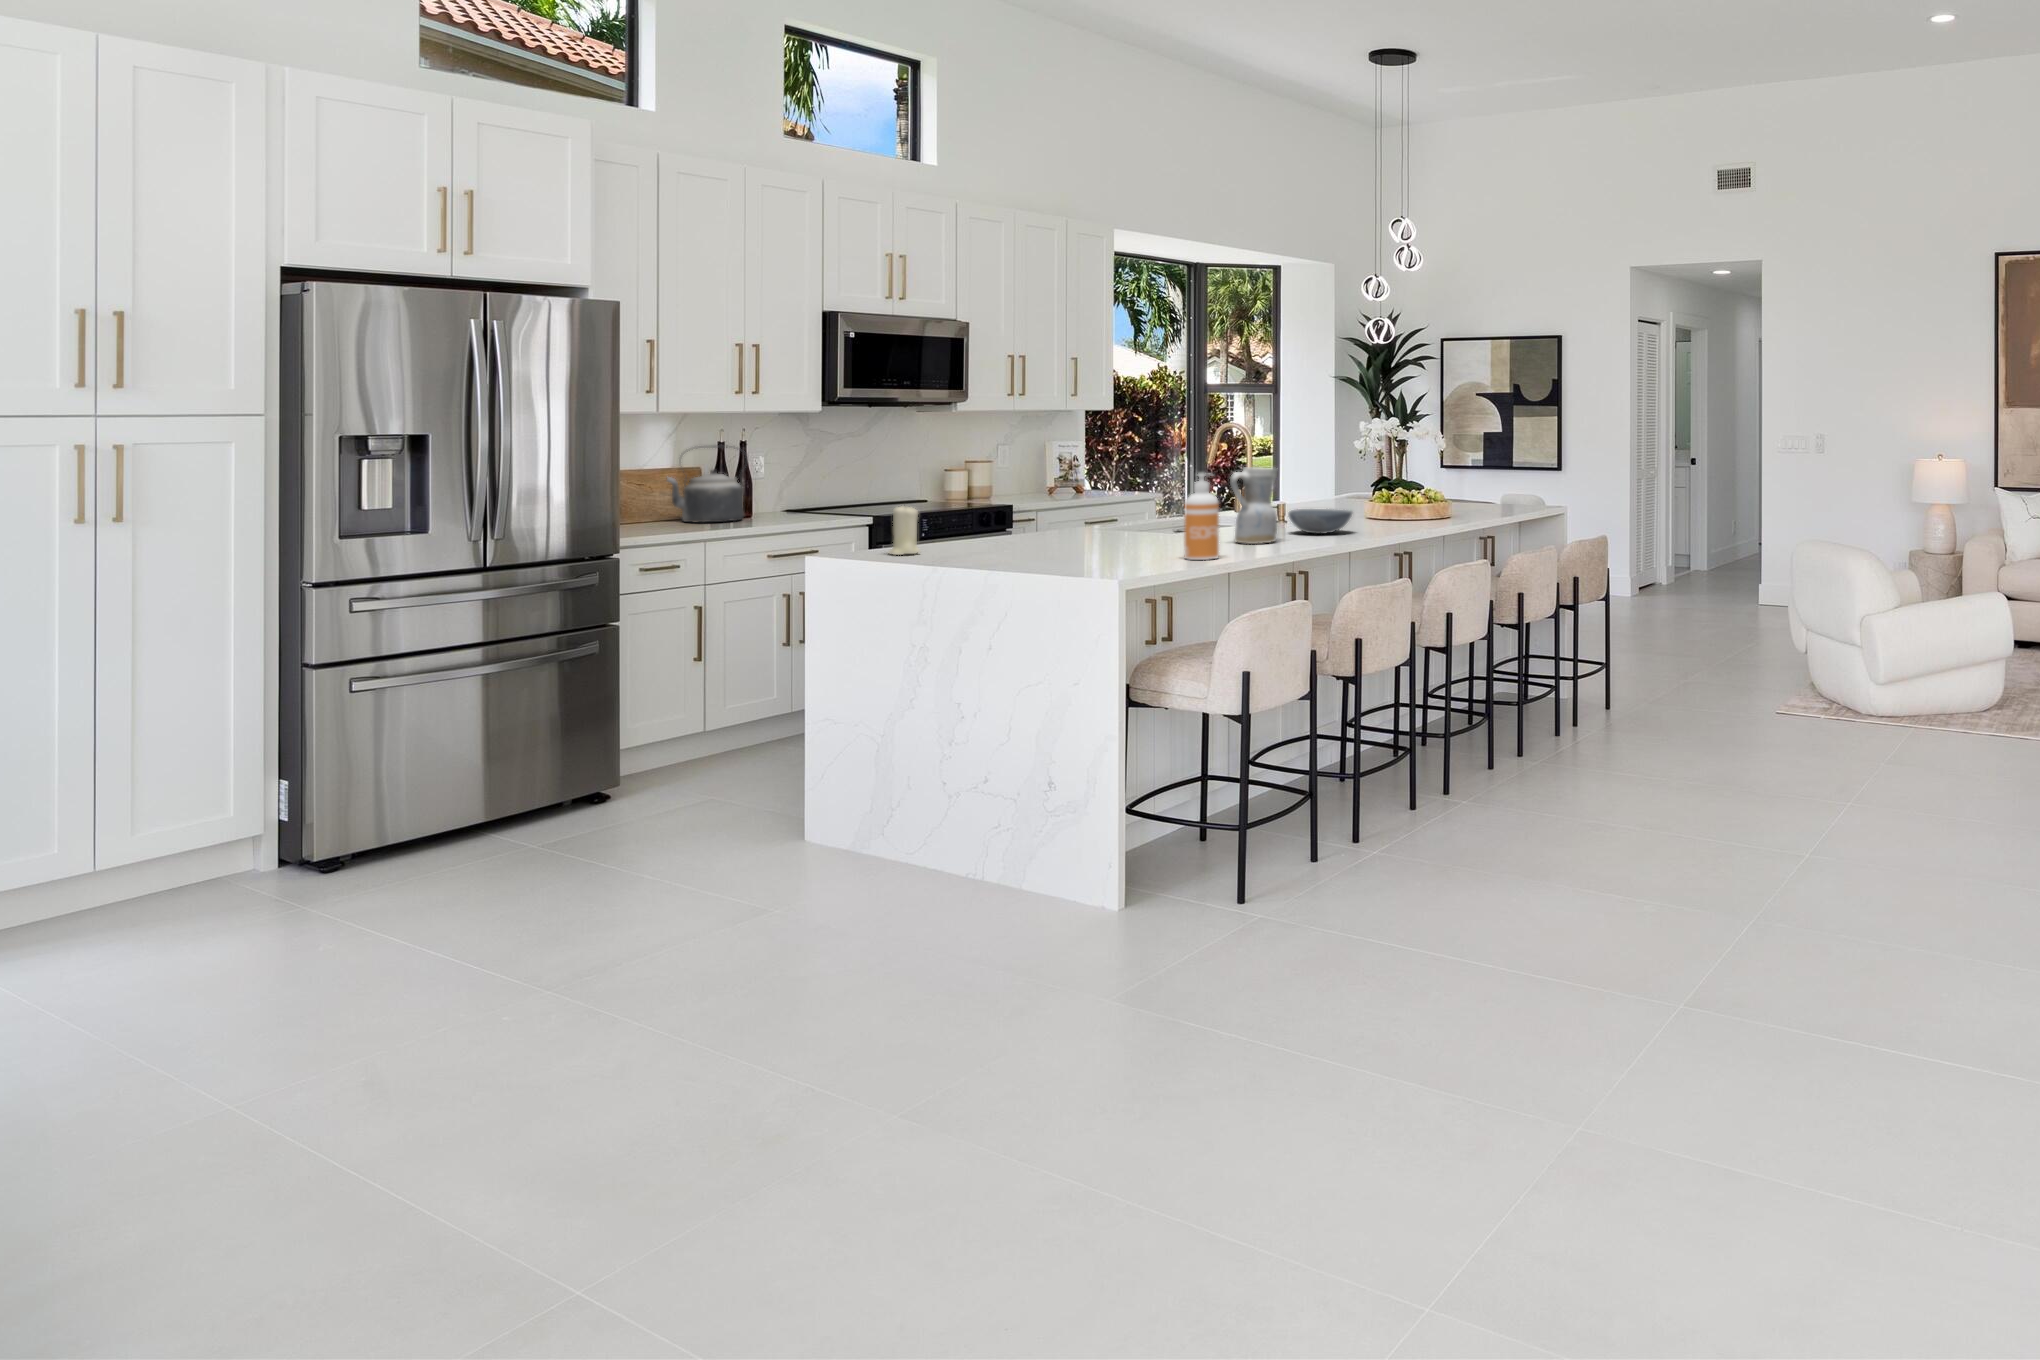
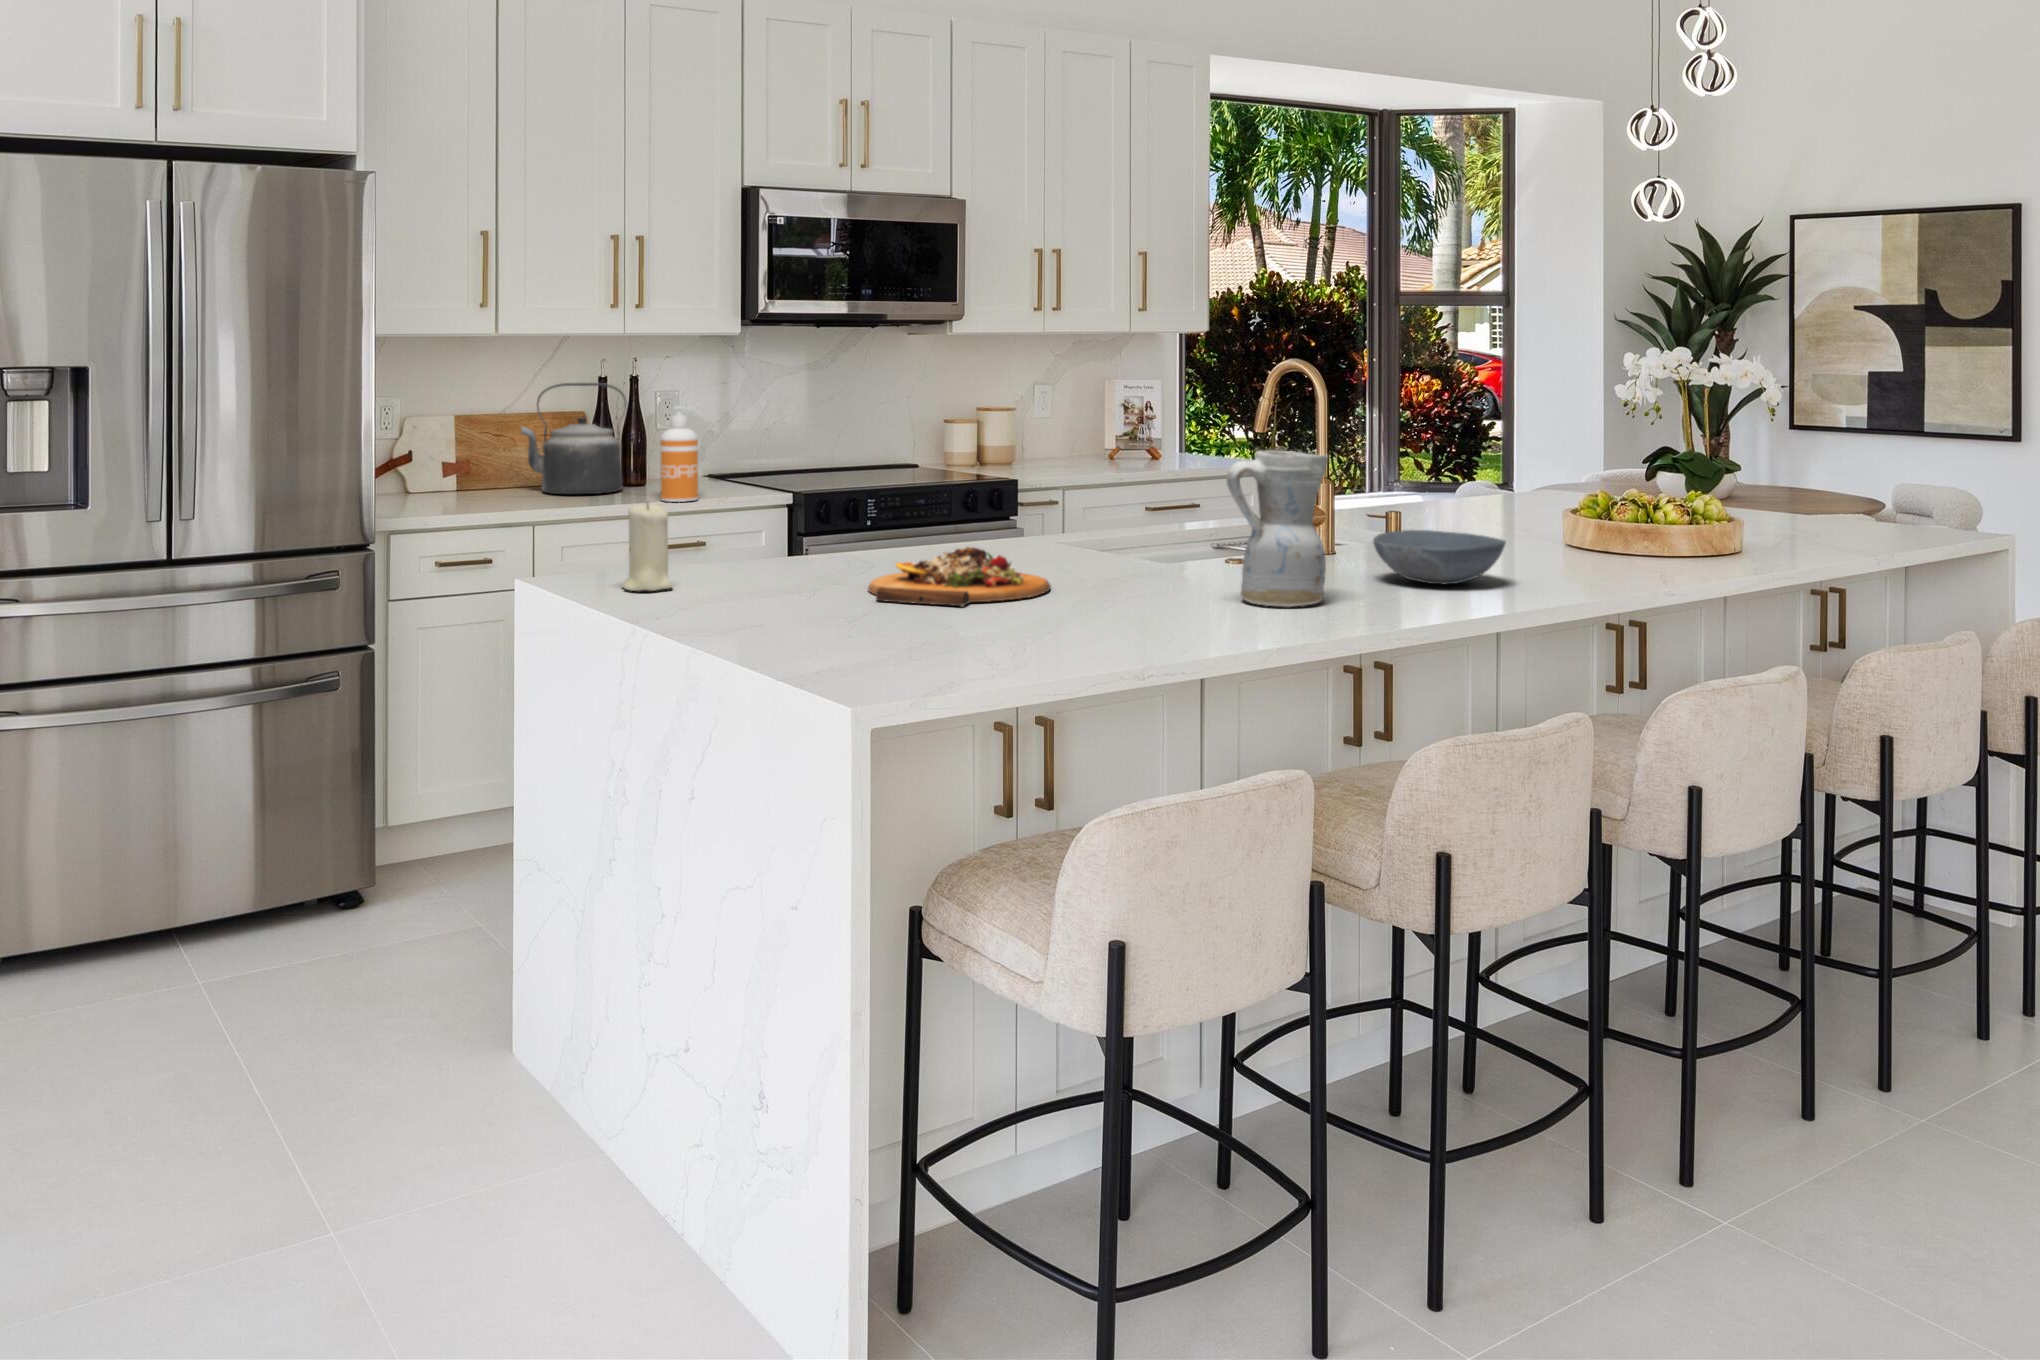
soap dispenser: present [1185,473,1219,560] -> present [660,406,698,502]
cutting board: none [1031,524,1133,552] -> present [868,547,1051,606]

